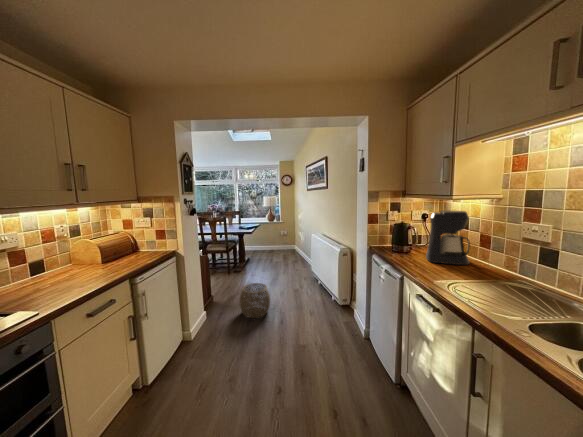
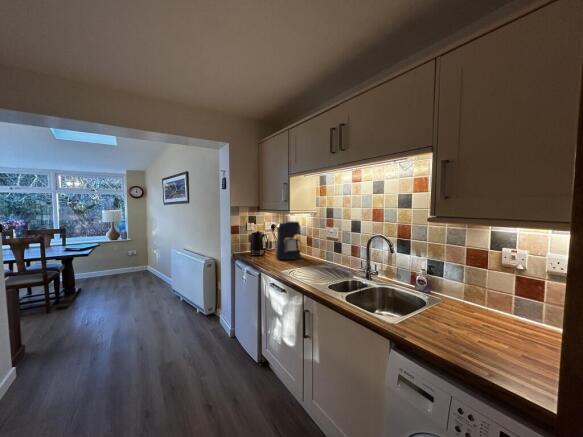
woven basket: present [240,283,270,318] -> none [76,311,124,356]

